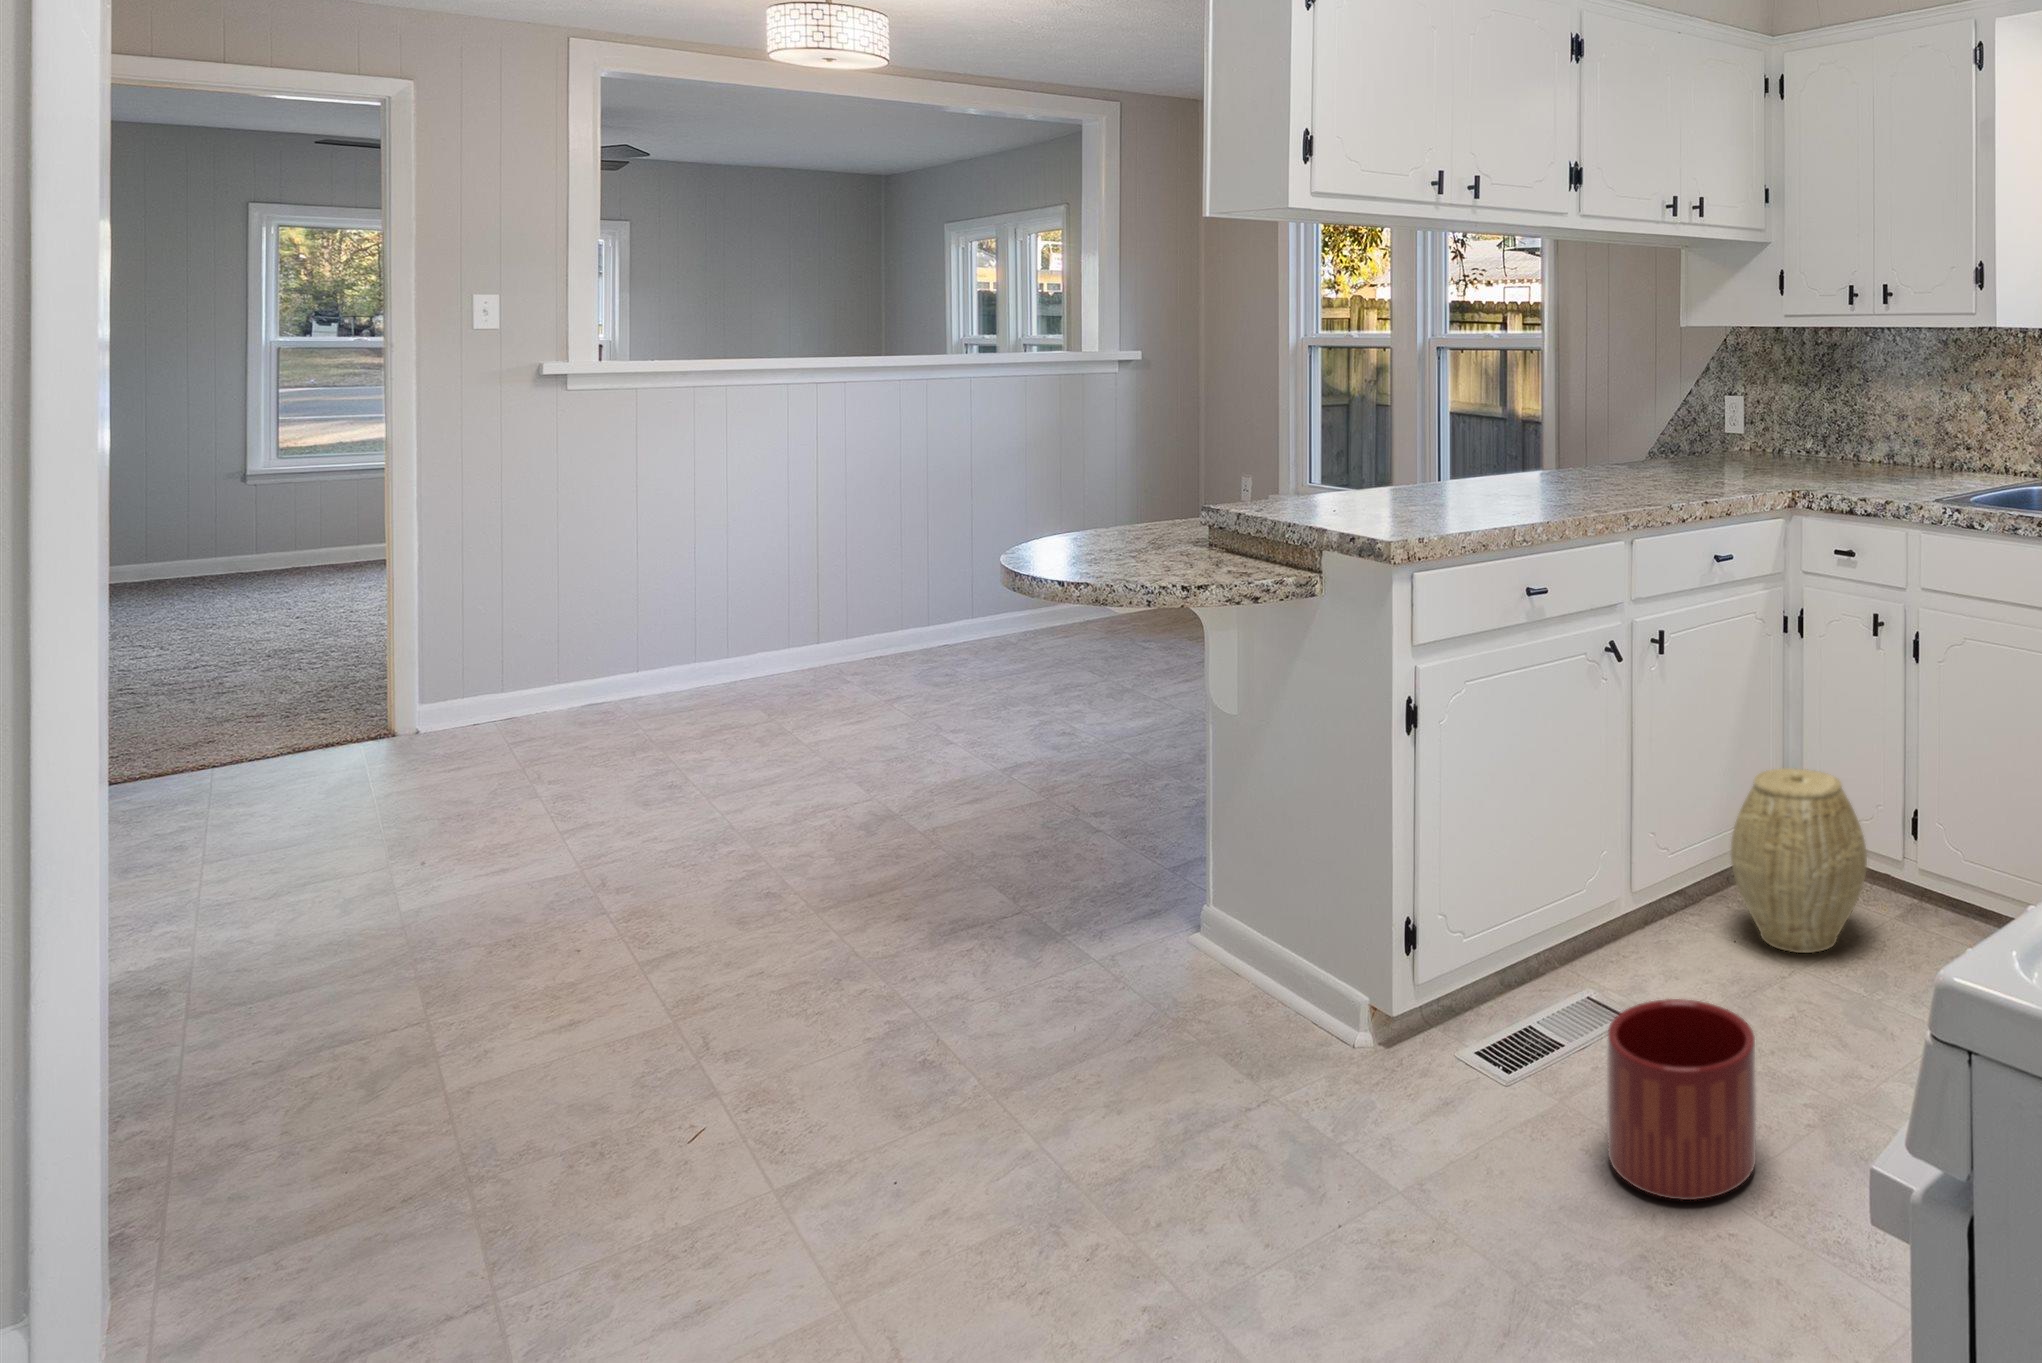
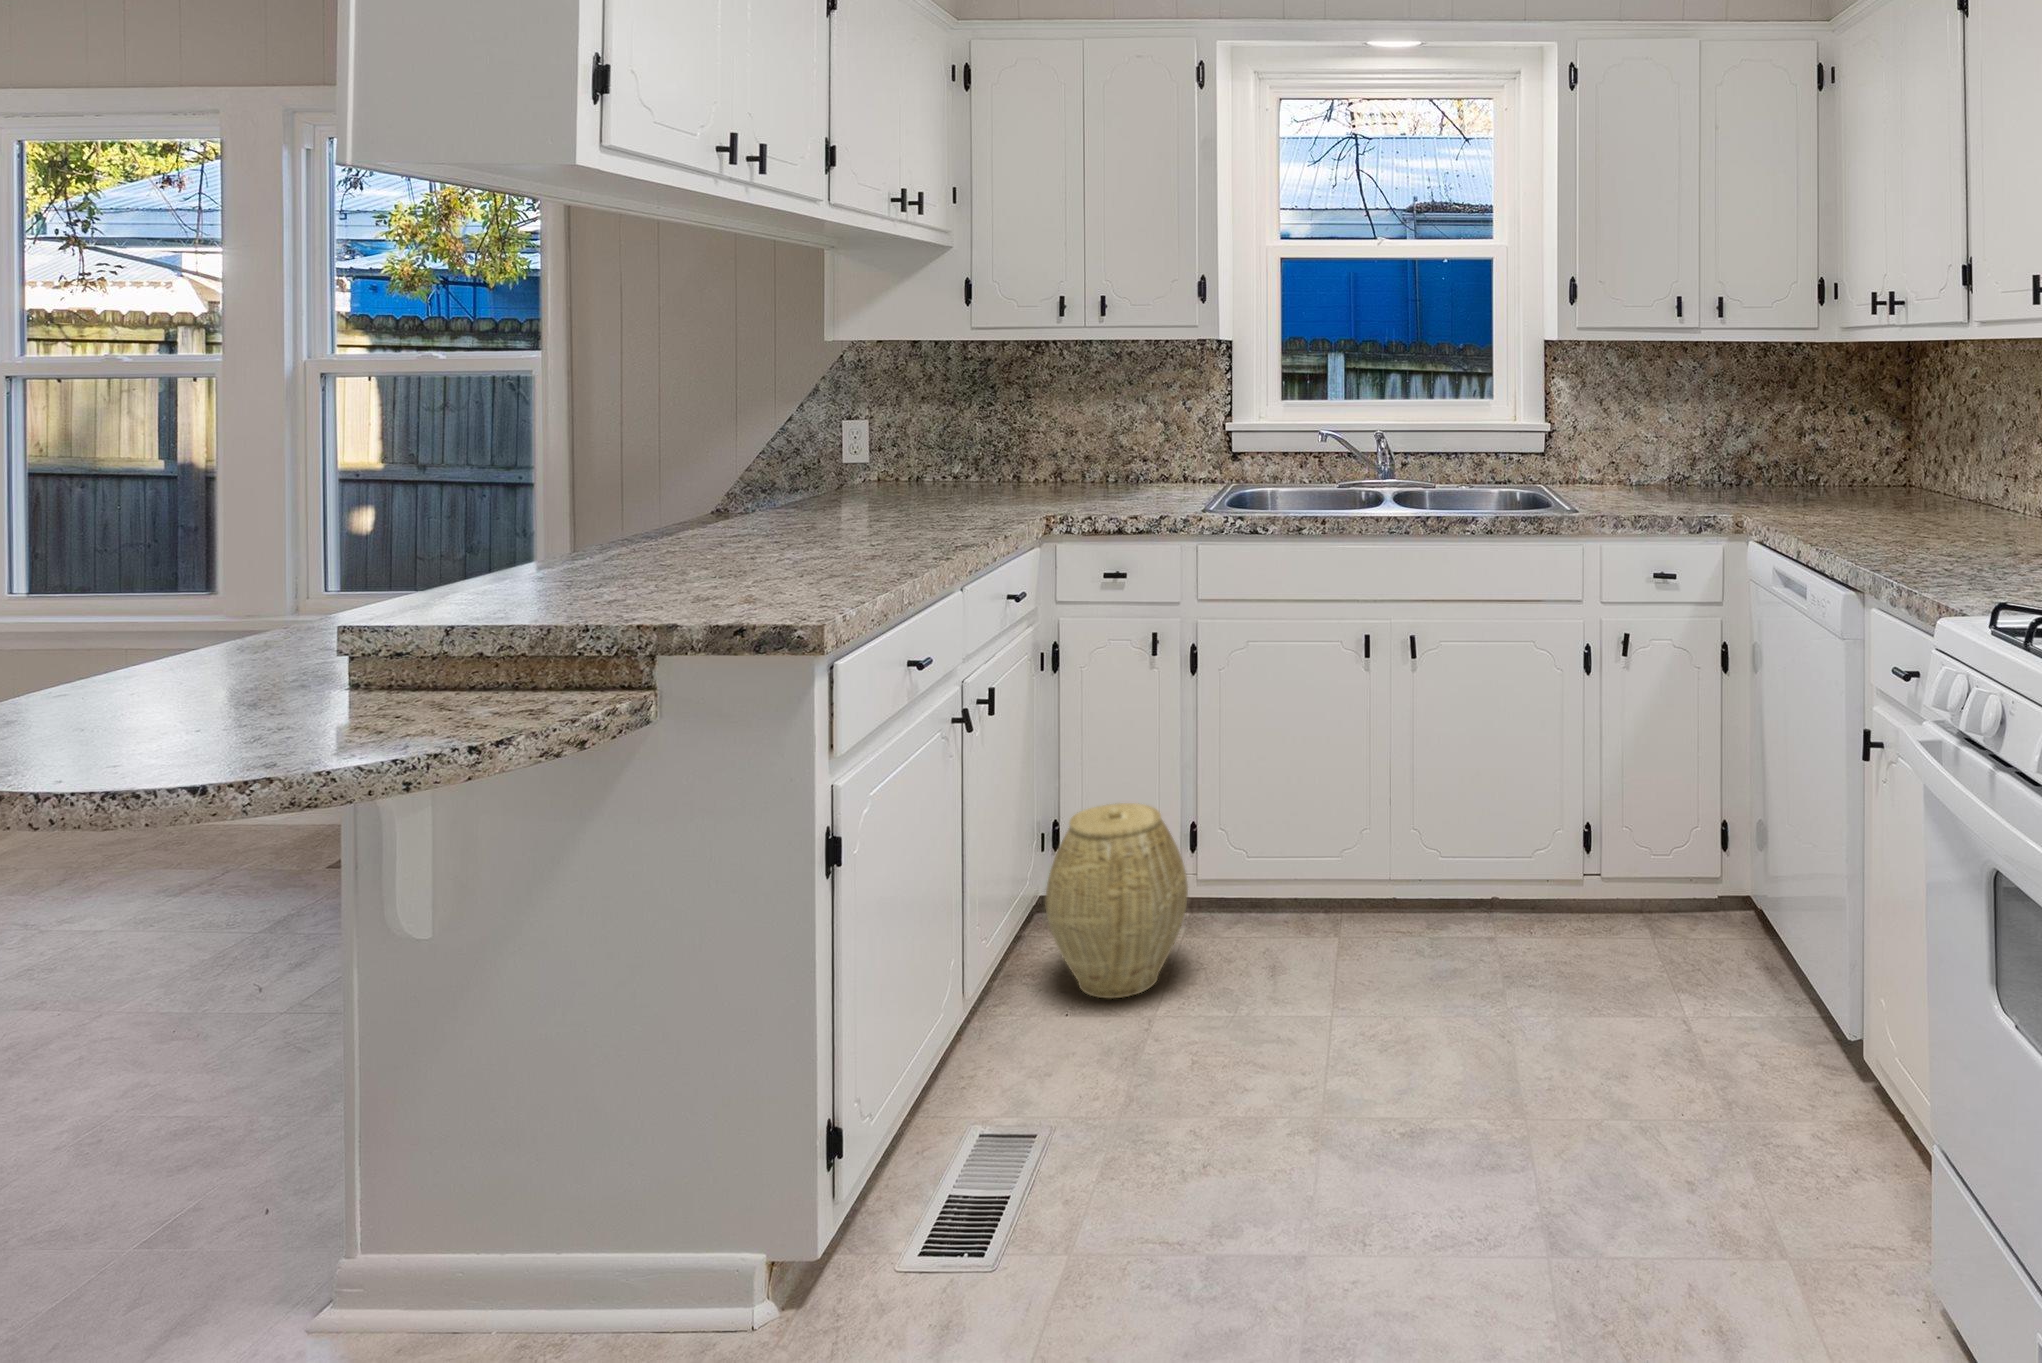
planter: present [1607,999,1756,1200] -> none [1156,1062,1316,1286]

